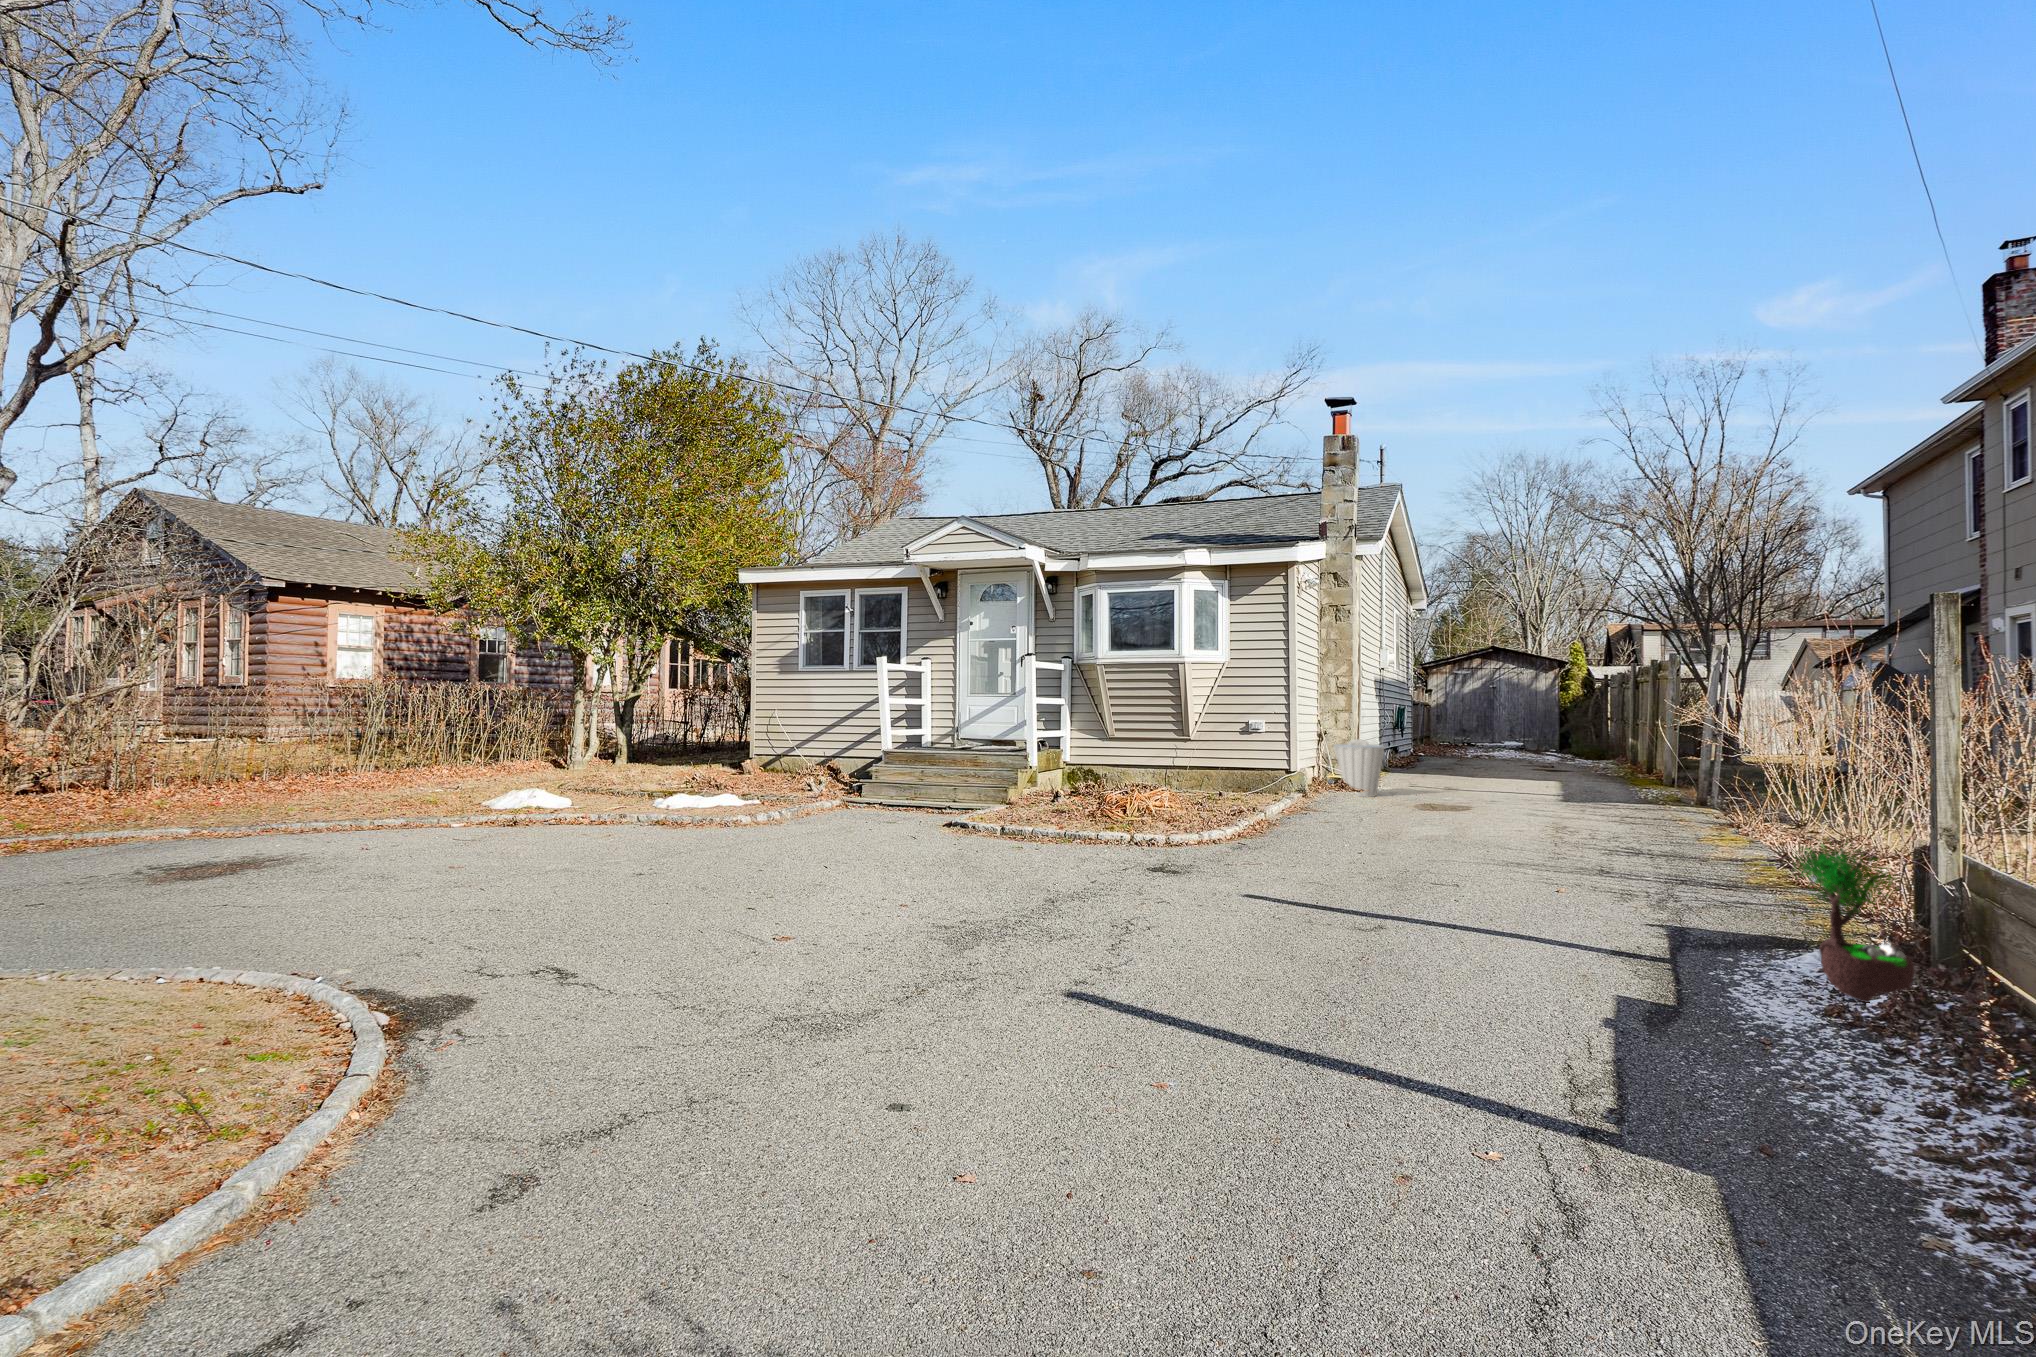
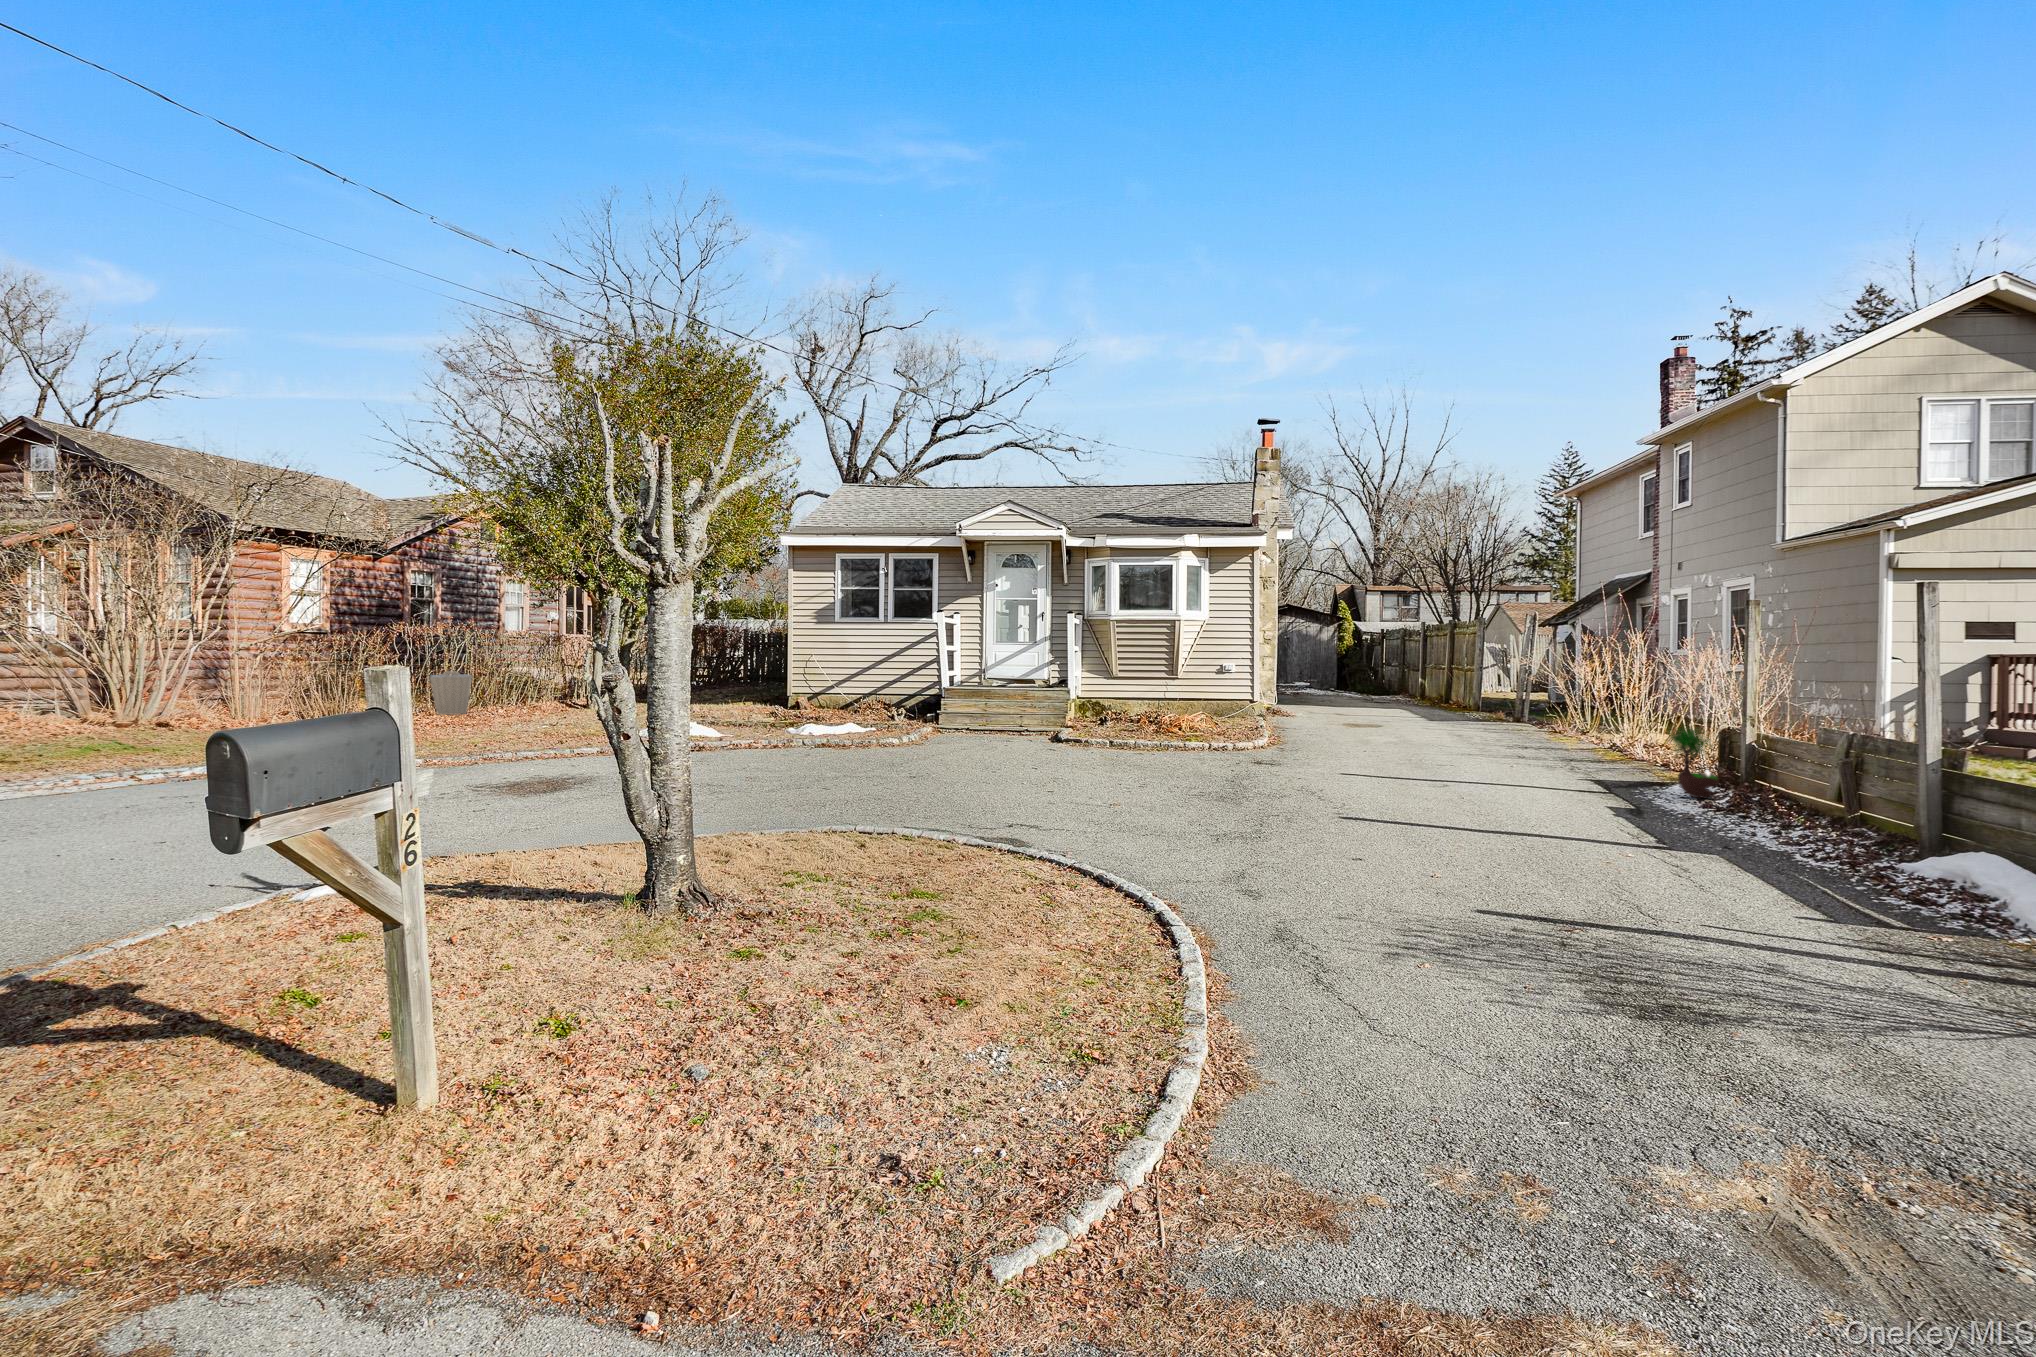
trash can: present [1334,739,1384,797] -> present [430,671,472,715]

